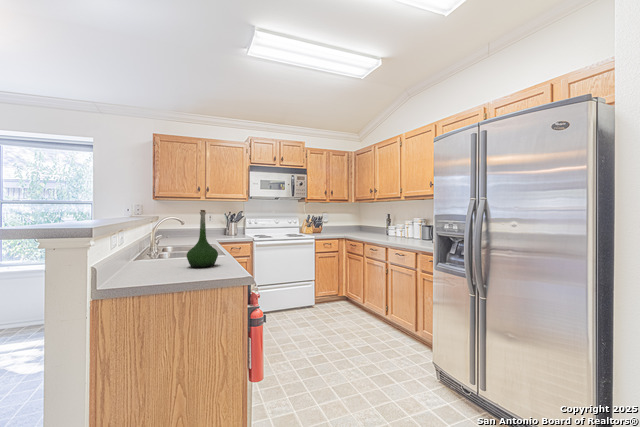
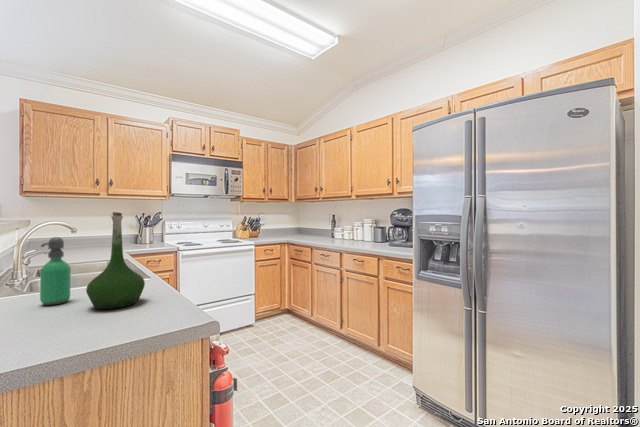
soap dispenser: none [164,225,179,264] -> present [40,237,71,305]

